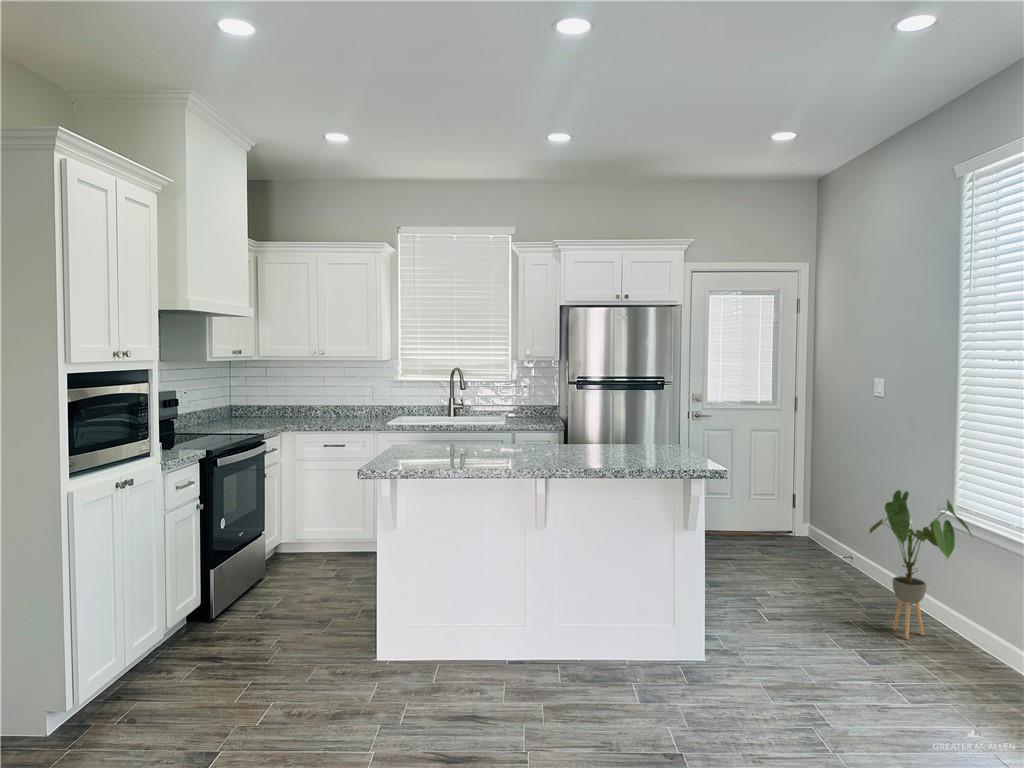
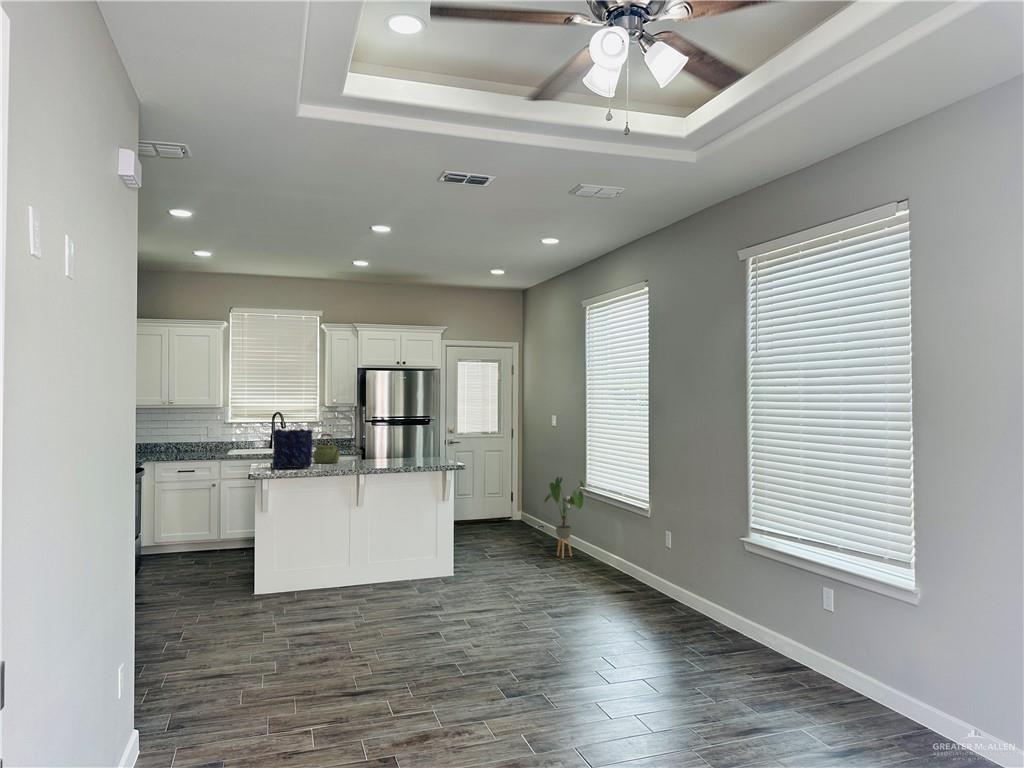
vase: none [397,395,460,463] -> present [272,429,313,469]
kettle: none [477,403,516,450] -> present [314,434,339,463]

